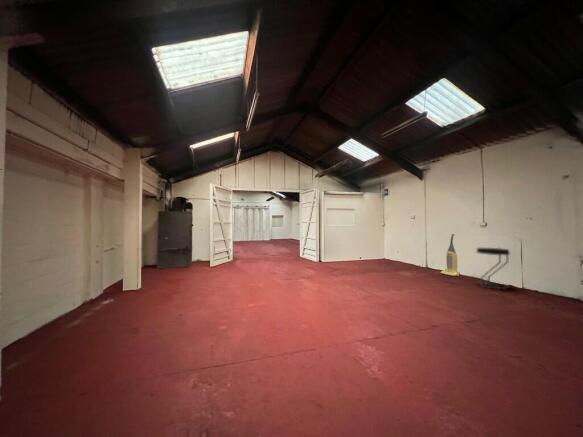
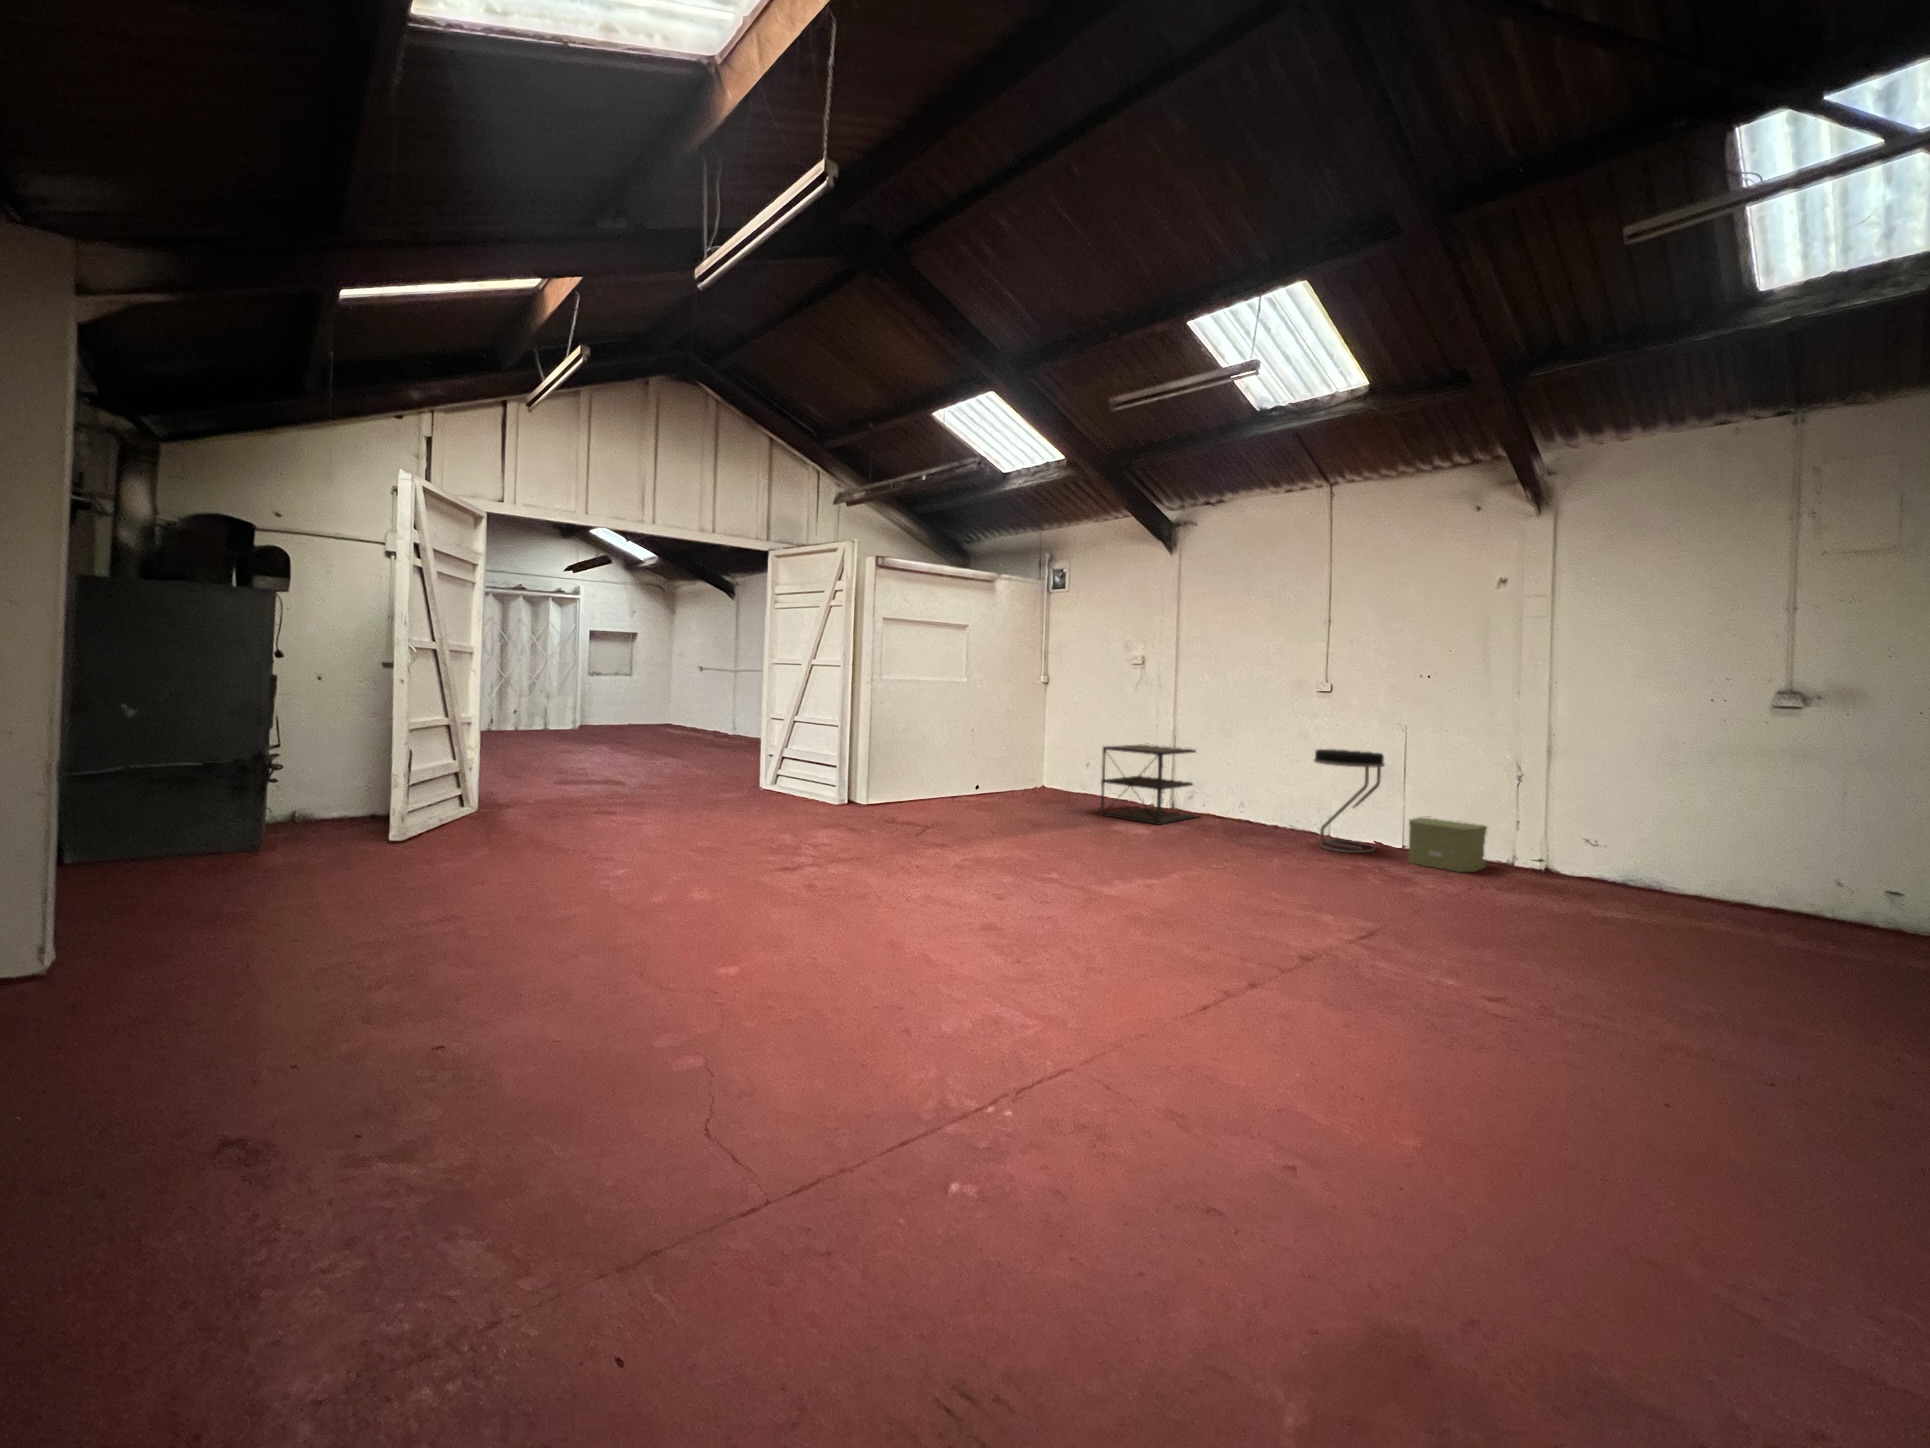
vacuum cleaner: present [440,234,460,276] -> none [1215,713,1263,831]
shelving unit: none [397,245,437,272] -> present [1100,745,1196,825]
storage box: none [520,276,565,301] -> present [1408,817,1487,872]

